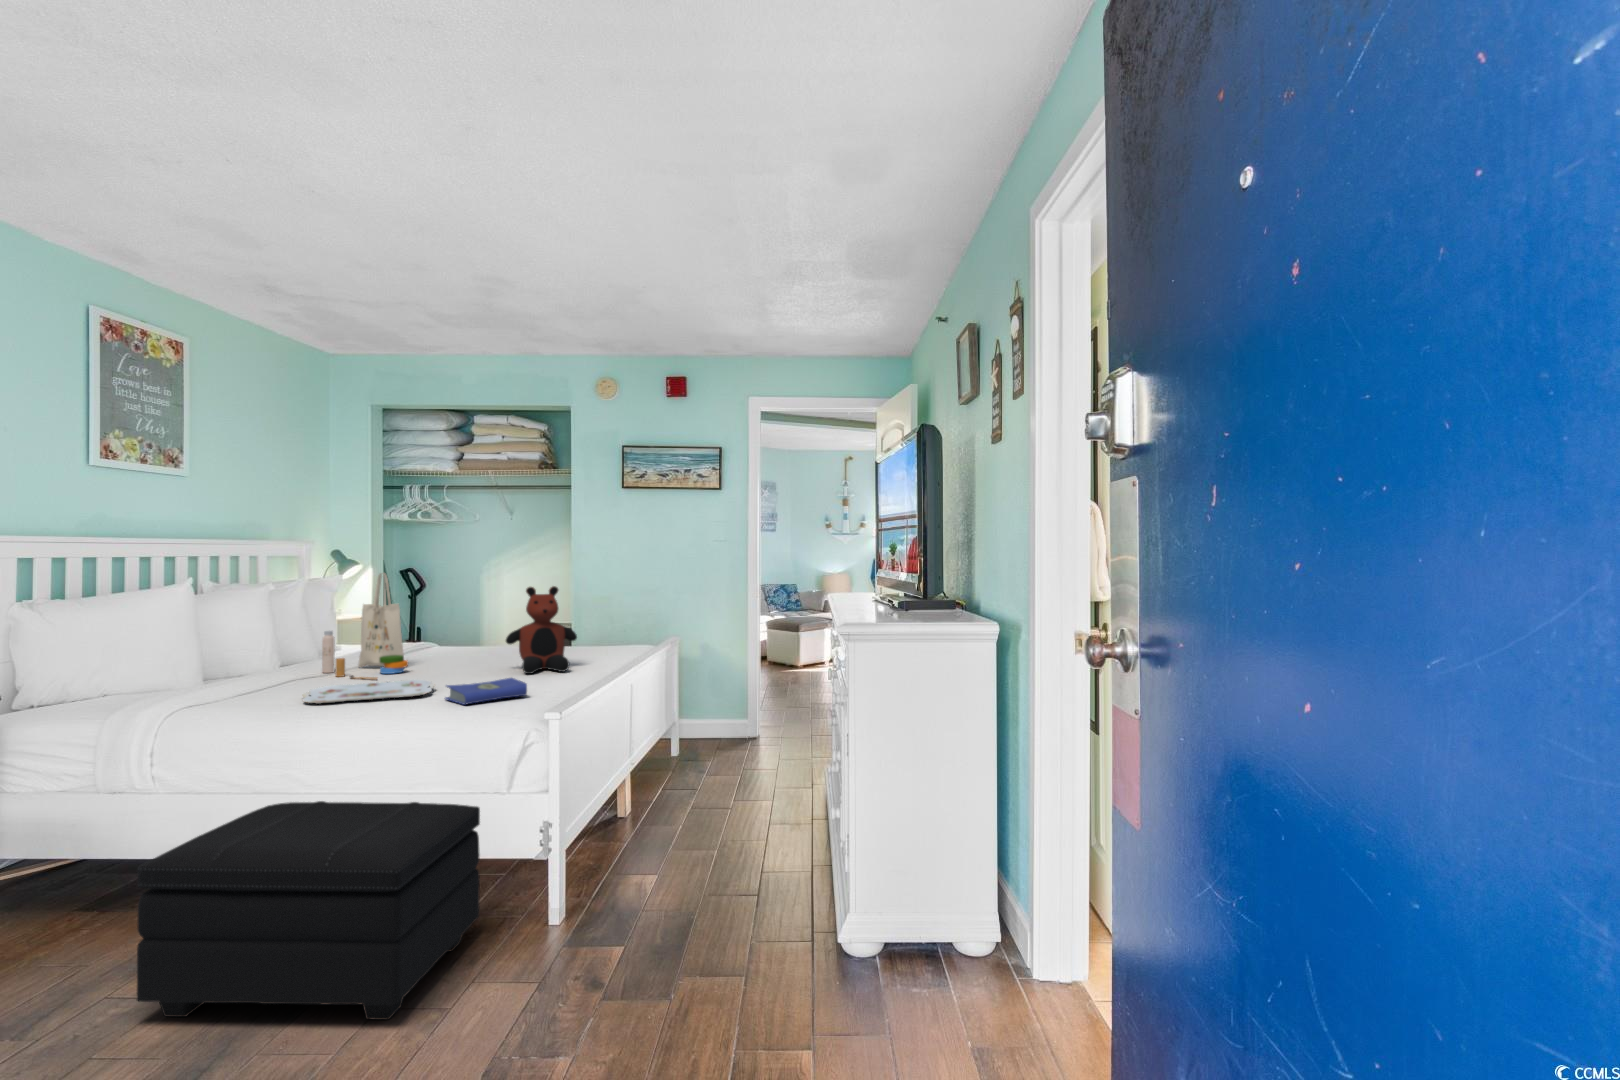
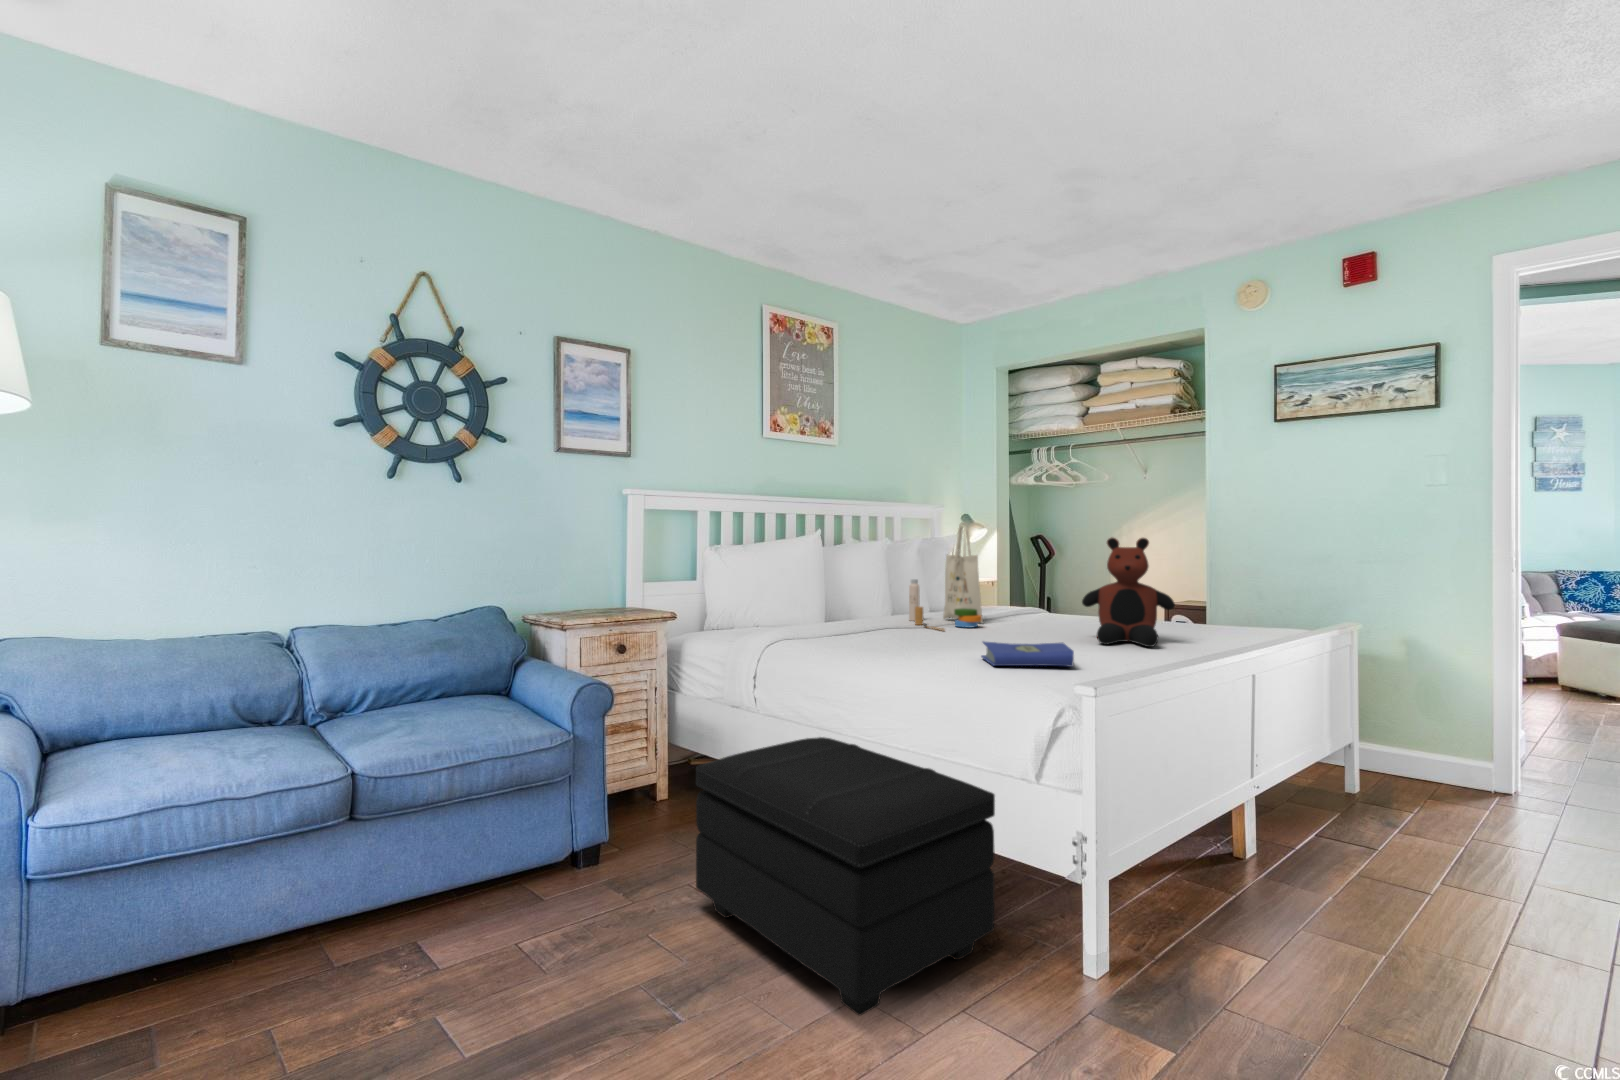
serving tray: present [303,680,435,704] -> none [857,630,985,650]

